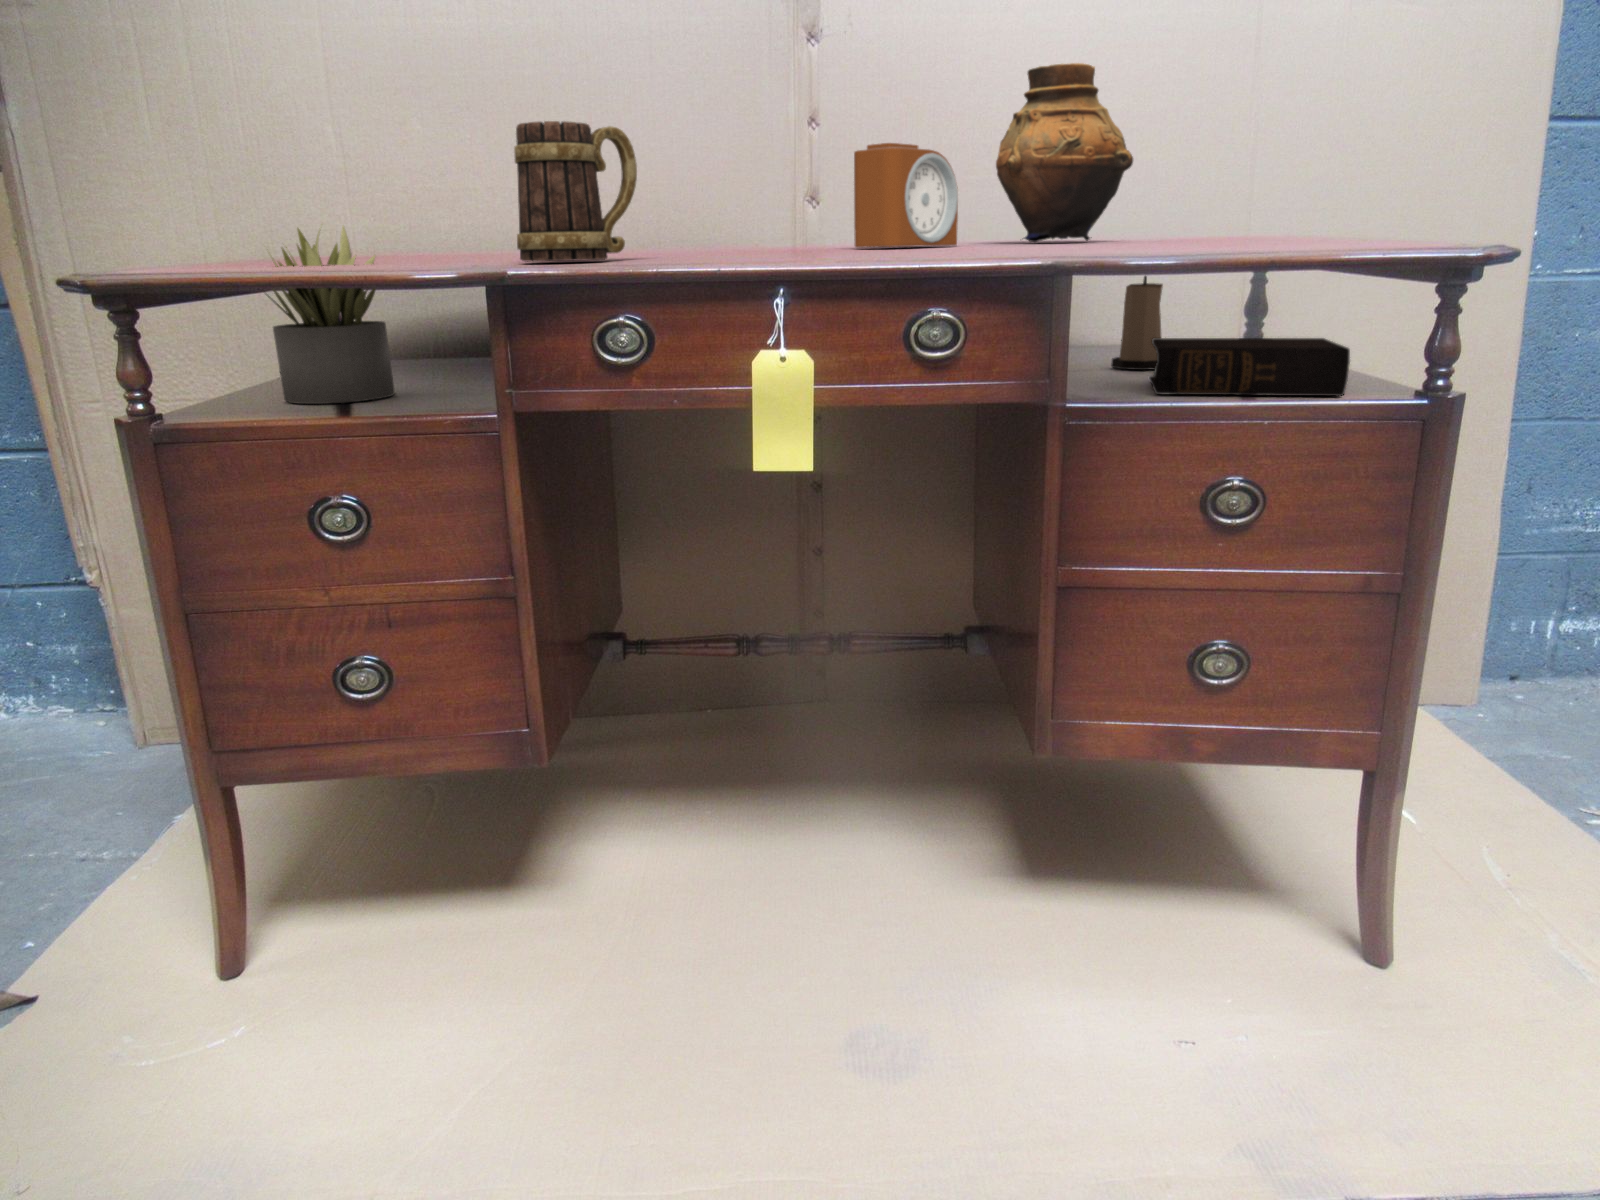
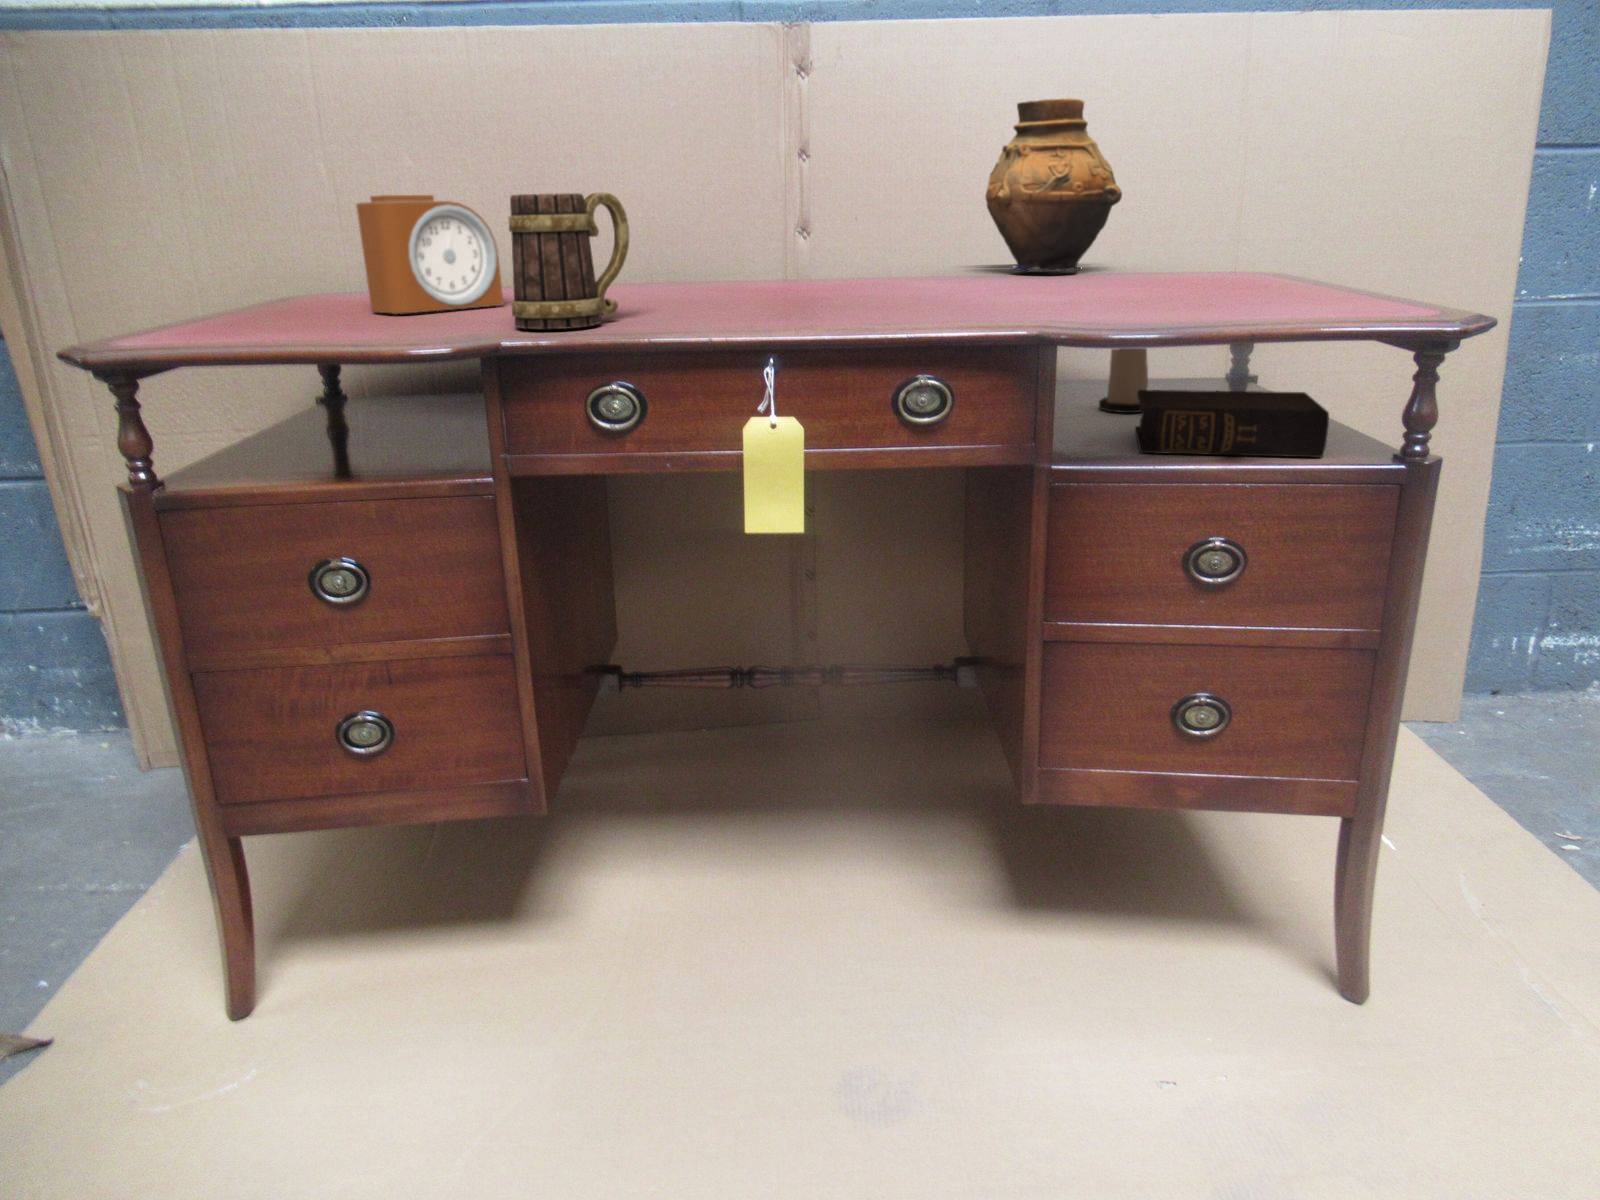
alarm clock: present [854,143,958,248] -> present [356,195,504,314]
succulent plant: present [266,226,395,404] -> none [252,280,390,460]

